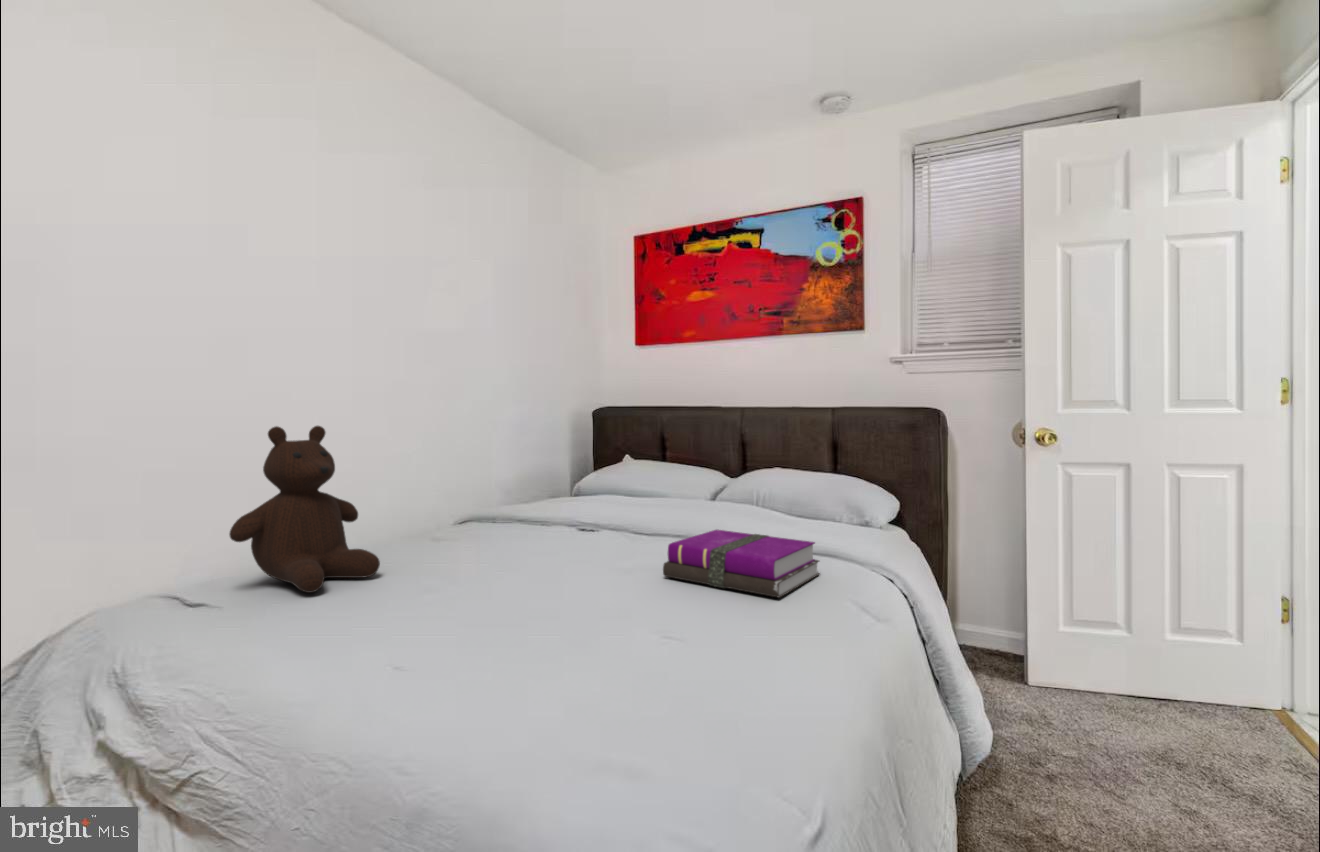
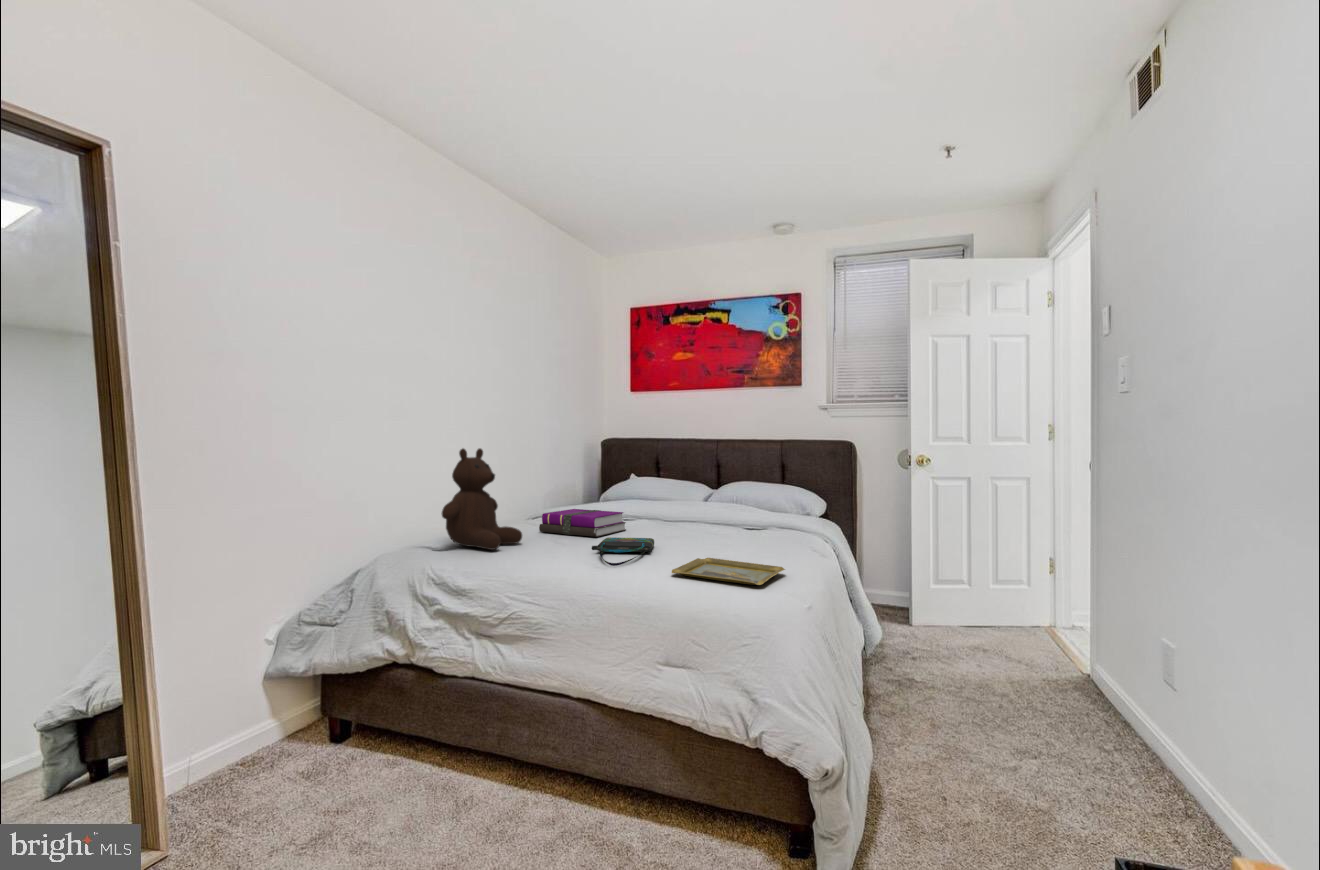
notebook: present [663,530,819,598] -> present [539,509,626,537]
tote bag: none [444,572,579,648] -> present [592,538,654,566]
tray: none [530,636,769,751] -> present [672,558,785,585]

